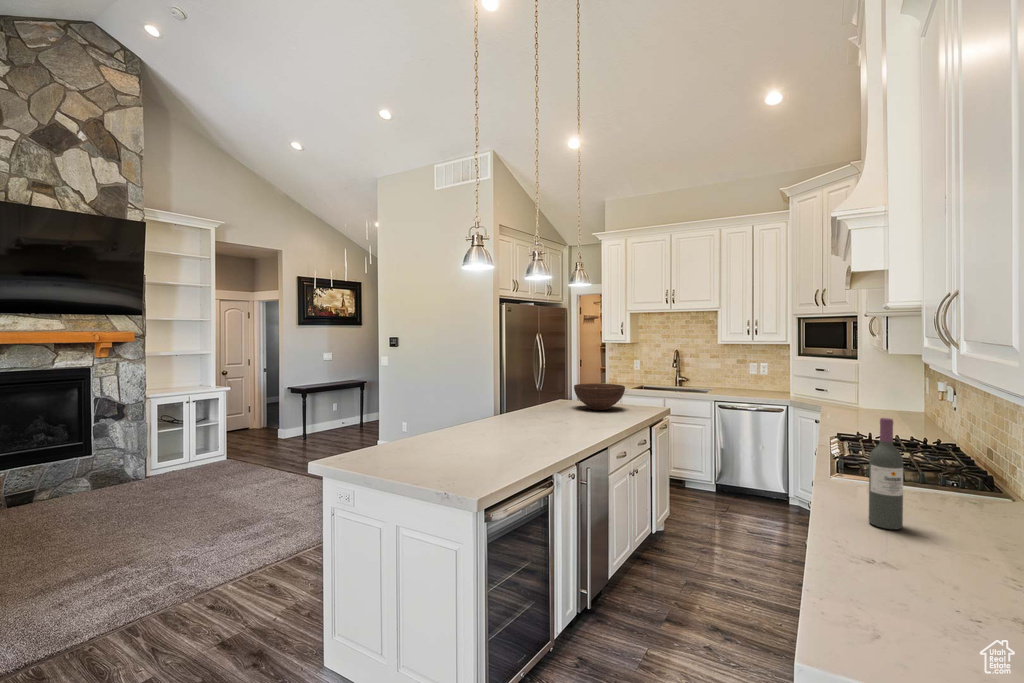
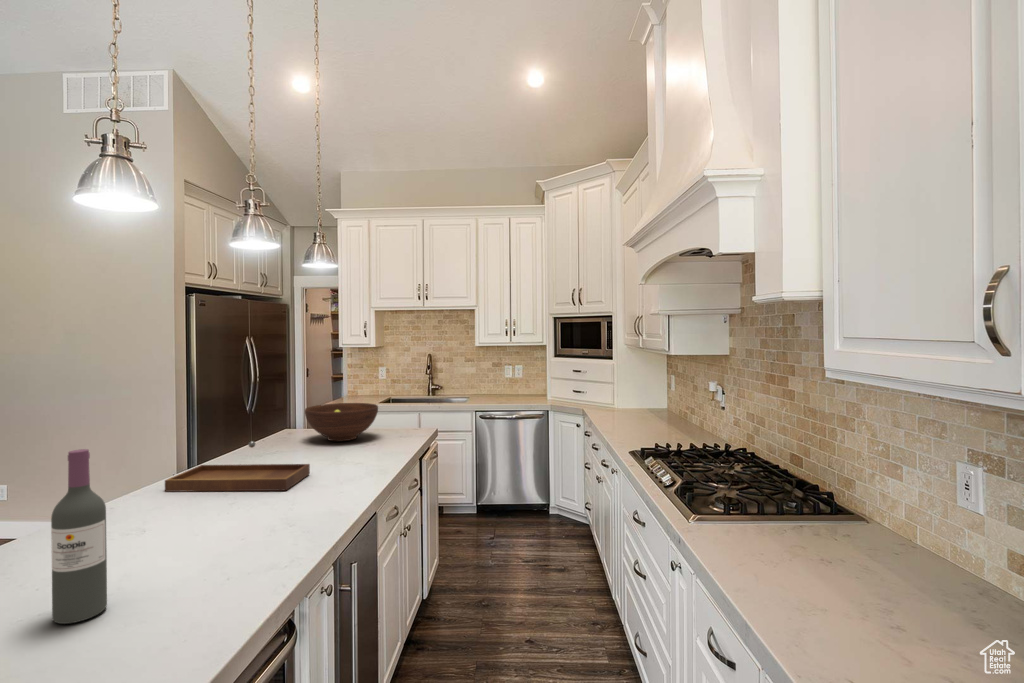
tray: none [497,400,575,430] -> present [165,441,310,492]
wine bottle: present [869,418,903,529] -> present [51,449,107,624]

